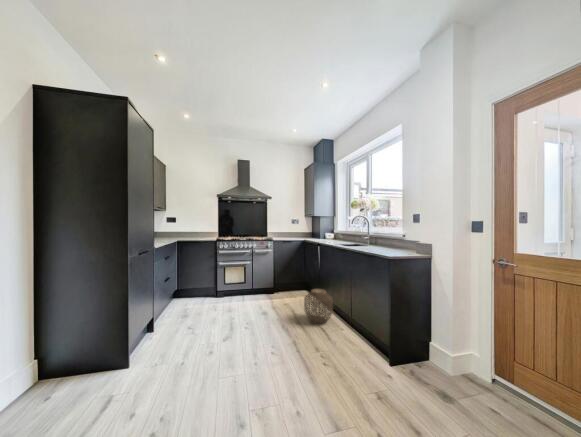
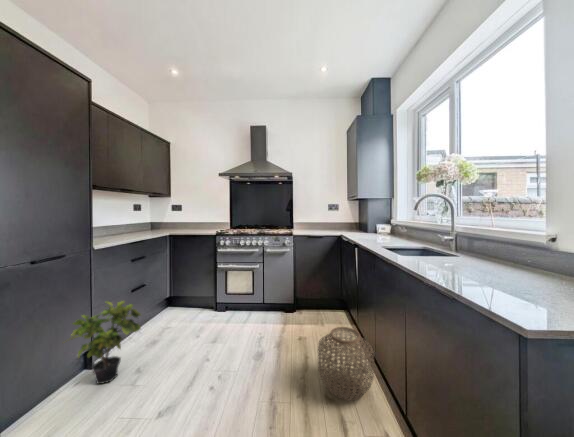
potted plant: none [153,283,194,335] -> present [64,301,141,384]

